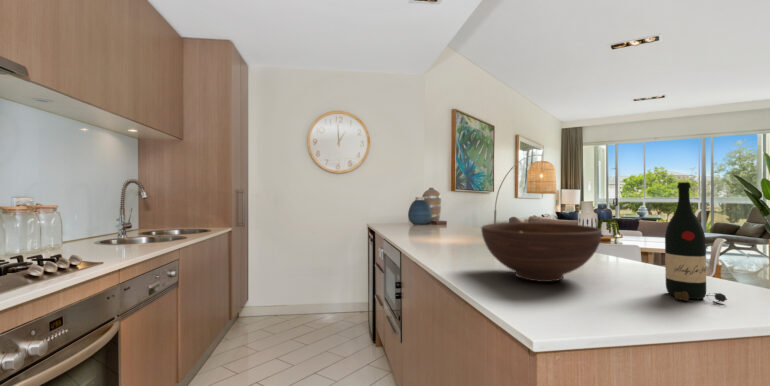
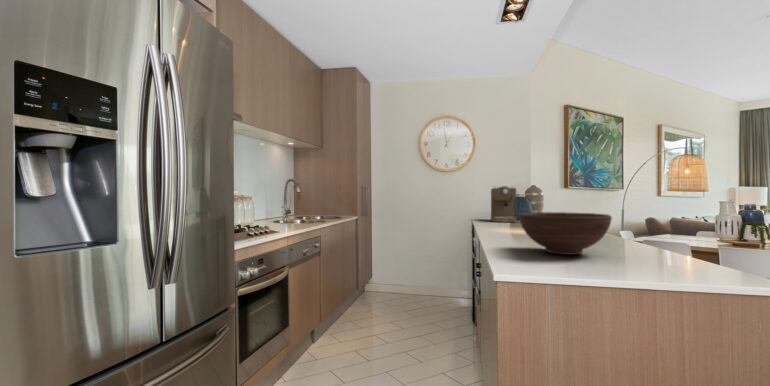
wine bottle: present [665,182,727,302] -> none [649,180,690,271]
coffee maker: none [391,189,422,229] -> present [491,186,519,222]

